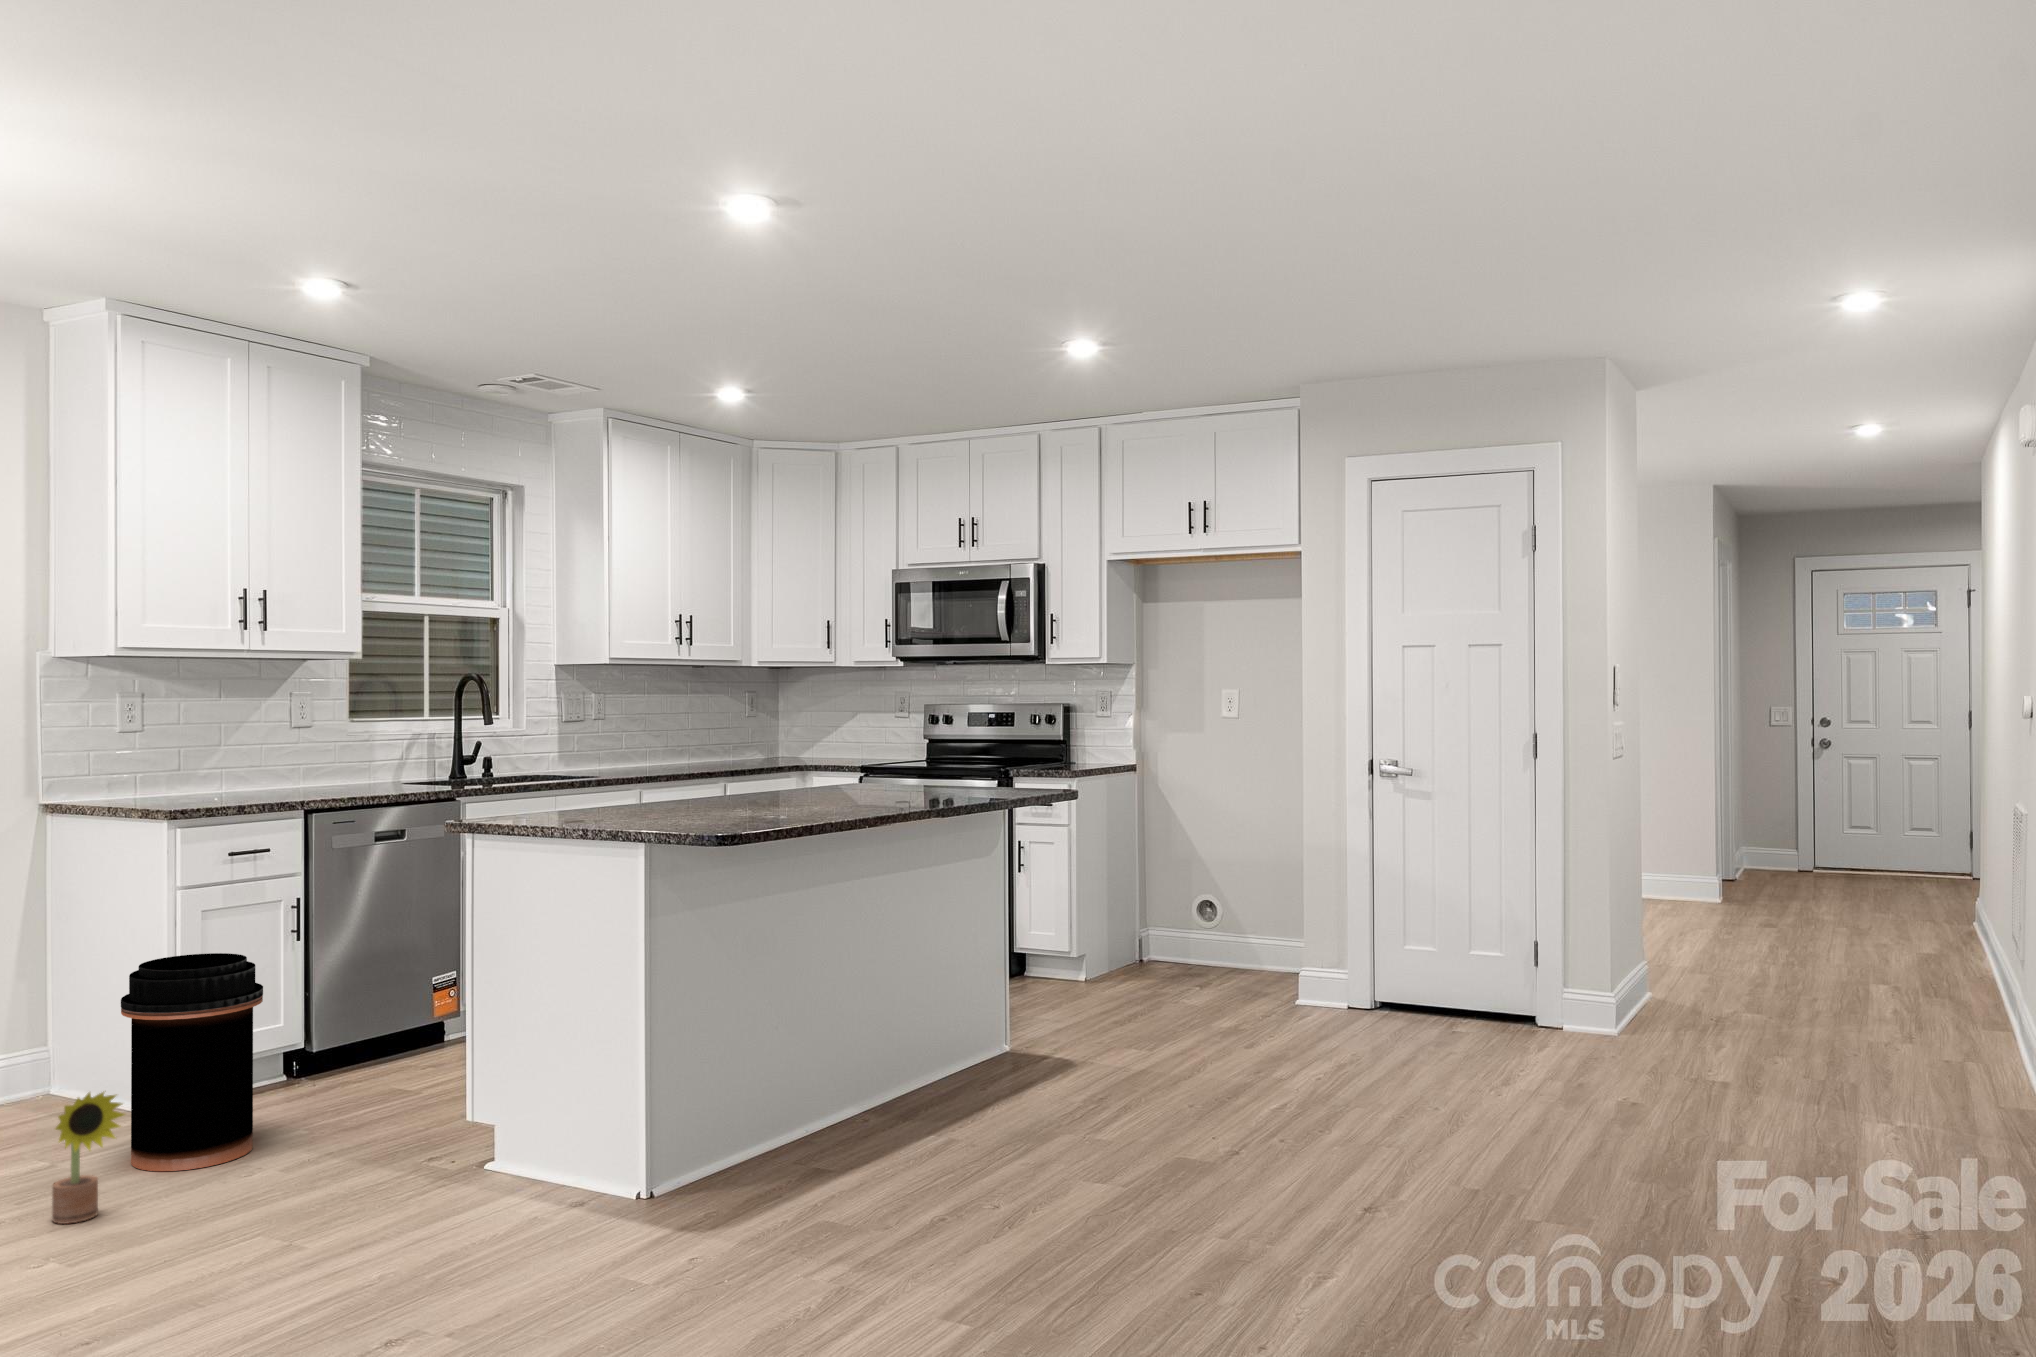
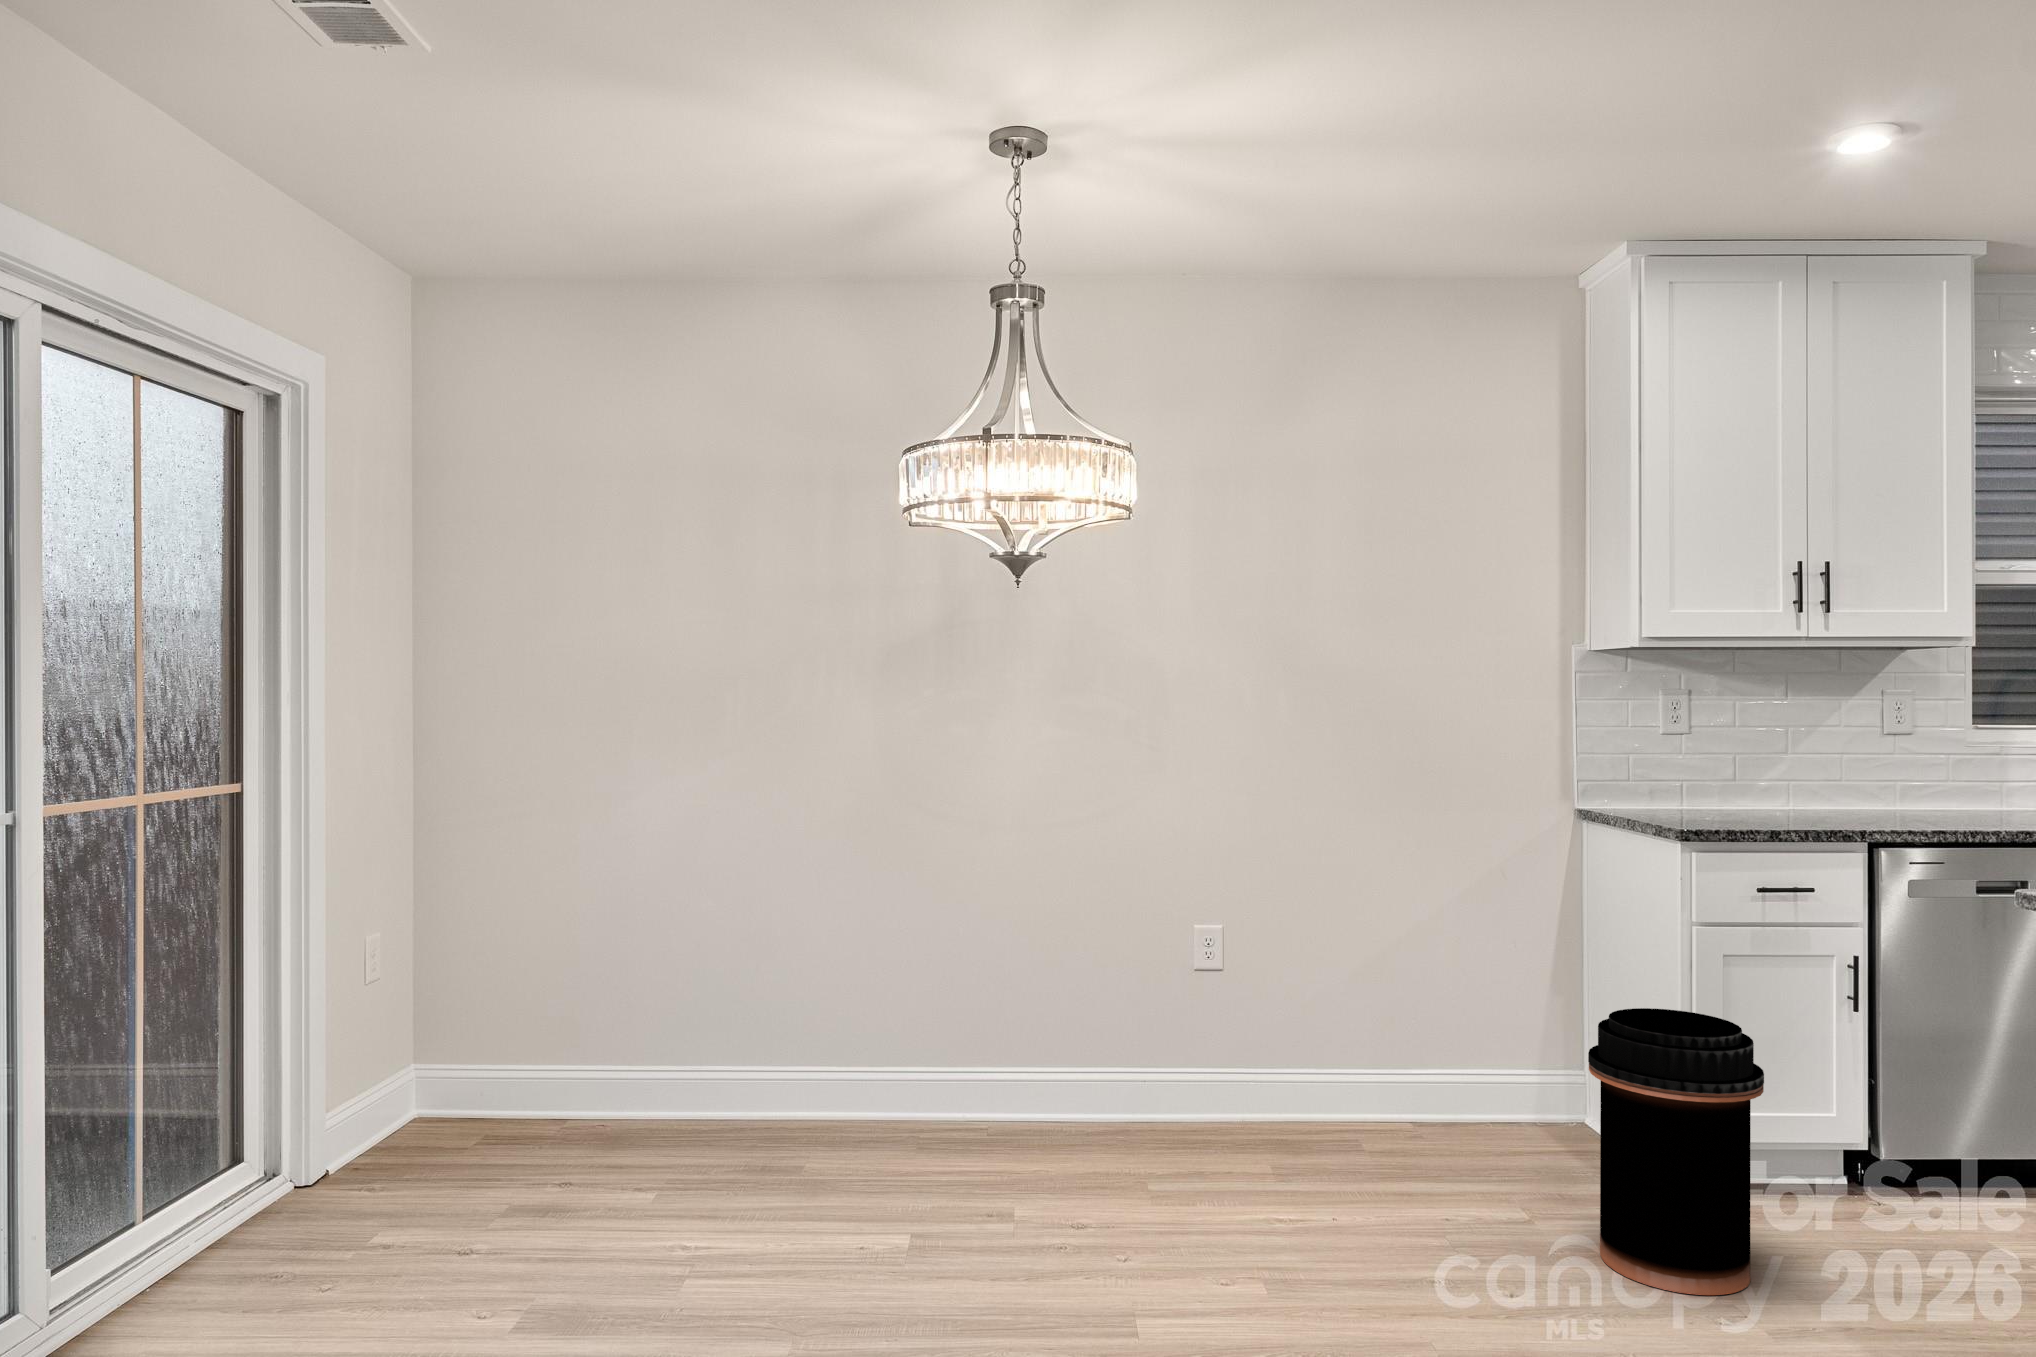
decorative plant: present [52,1092,124,1224] -> none [1466,1162,1551,1315]

